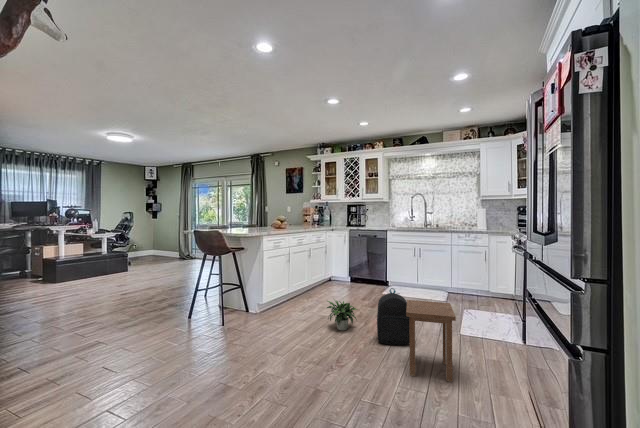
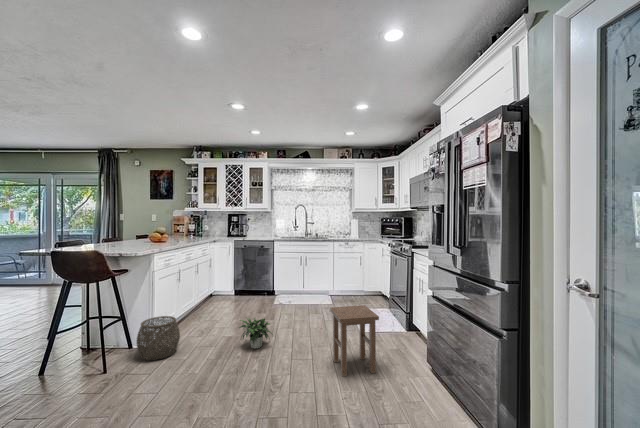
backpack: present [377,288,410,345] -> none [295,298,328,353]
woven basket: none [248,289,281,323] -> present [137,316,180,360]

